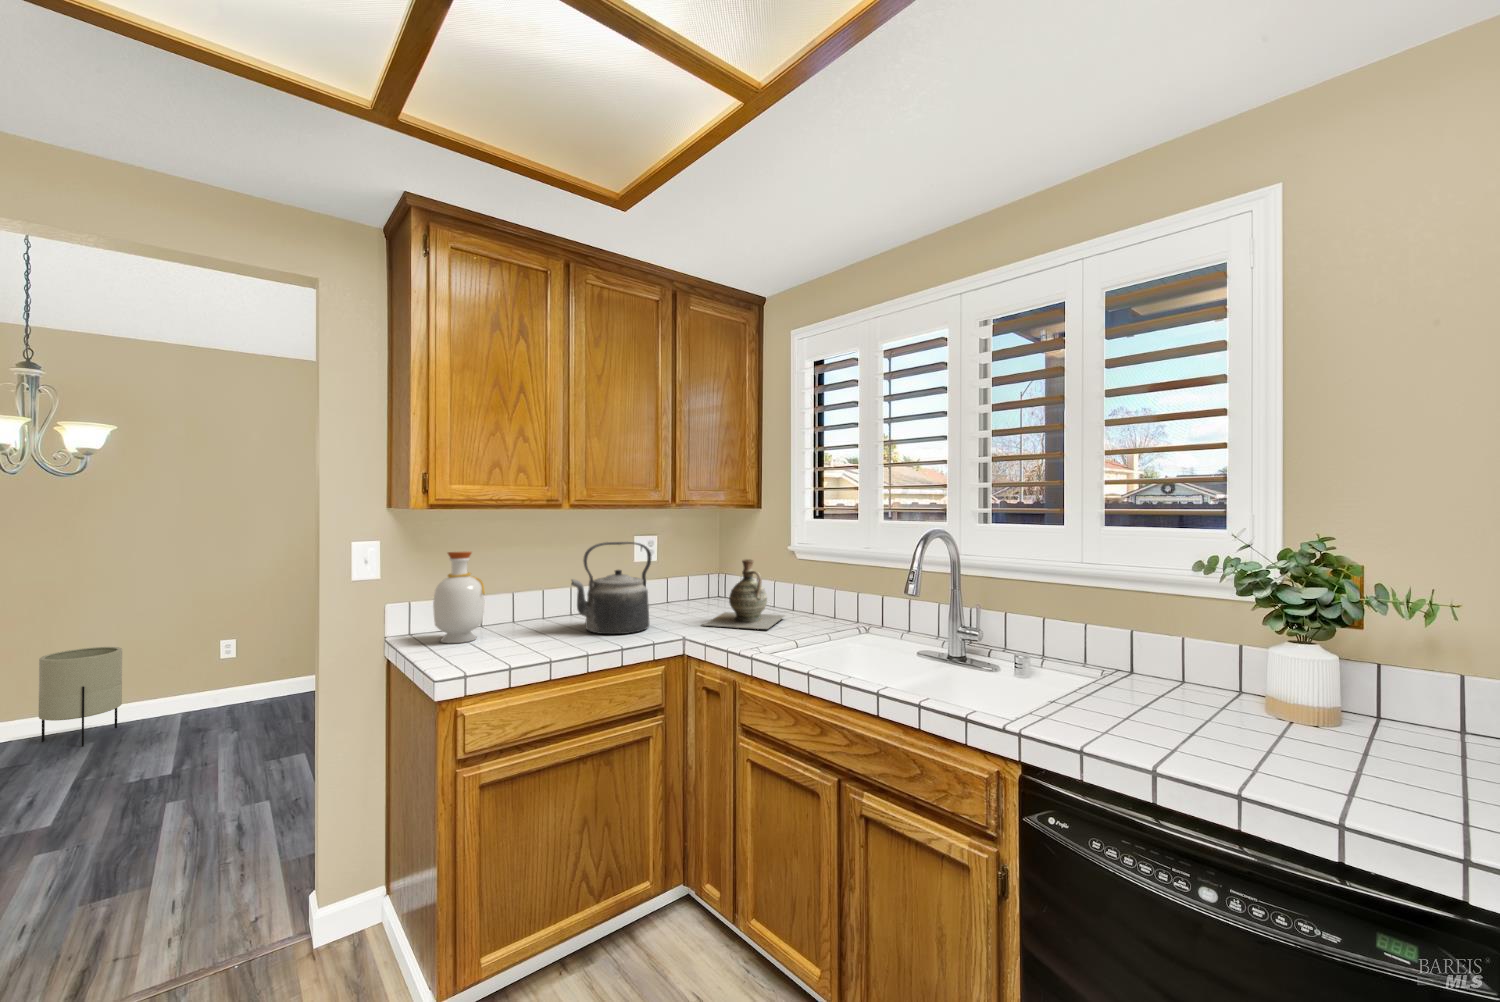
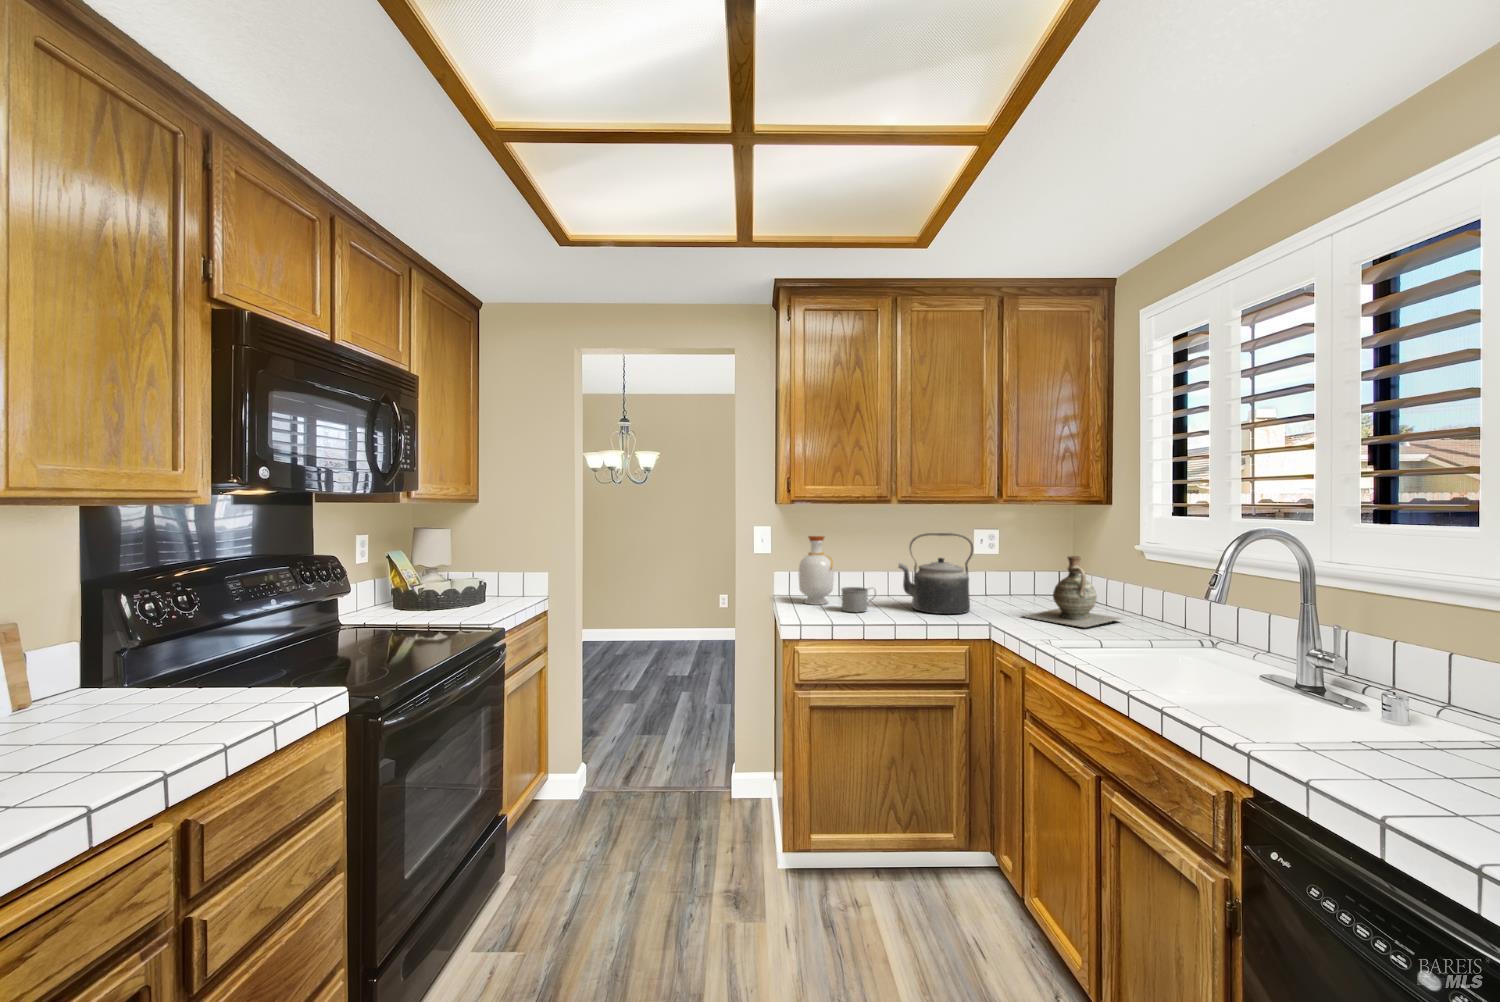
mug: none [503,612,547,647] -> present [841,587,876,612]
planter: present [39,647,122,746] -> none [634,590,670,651]

